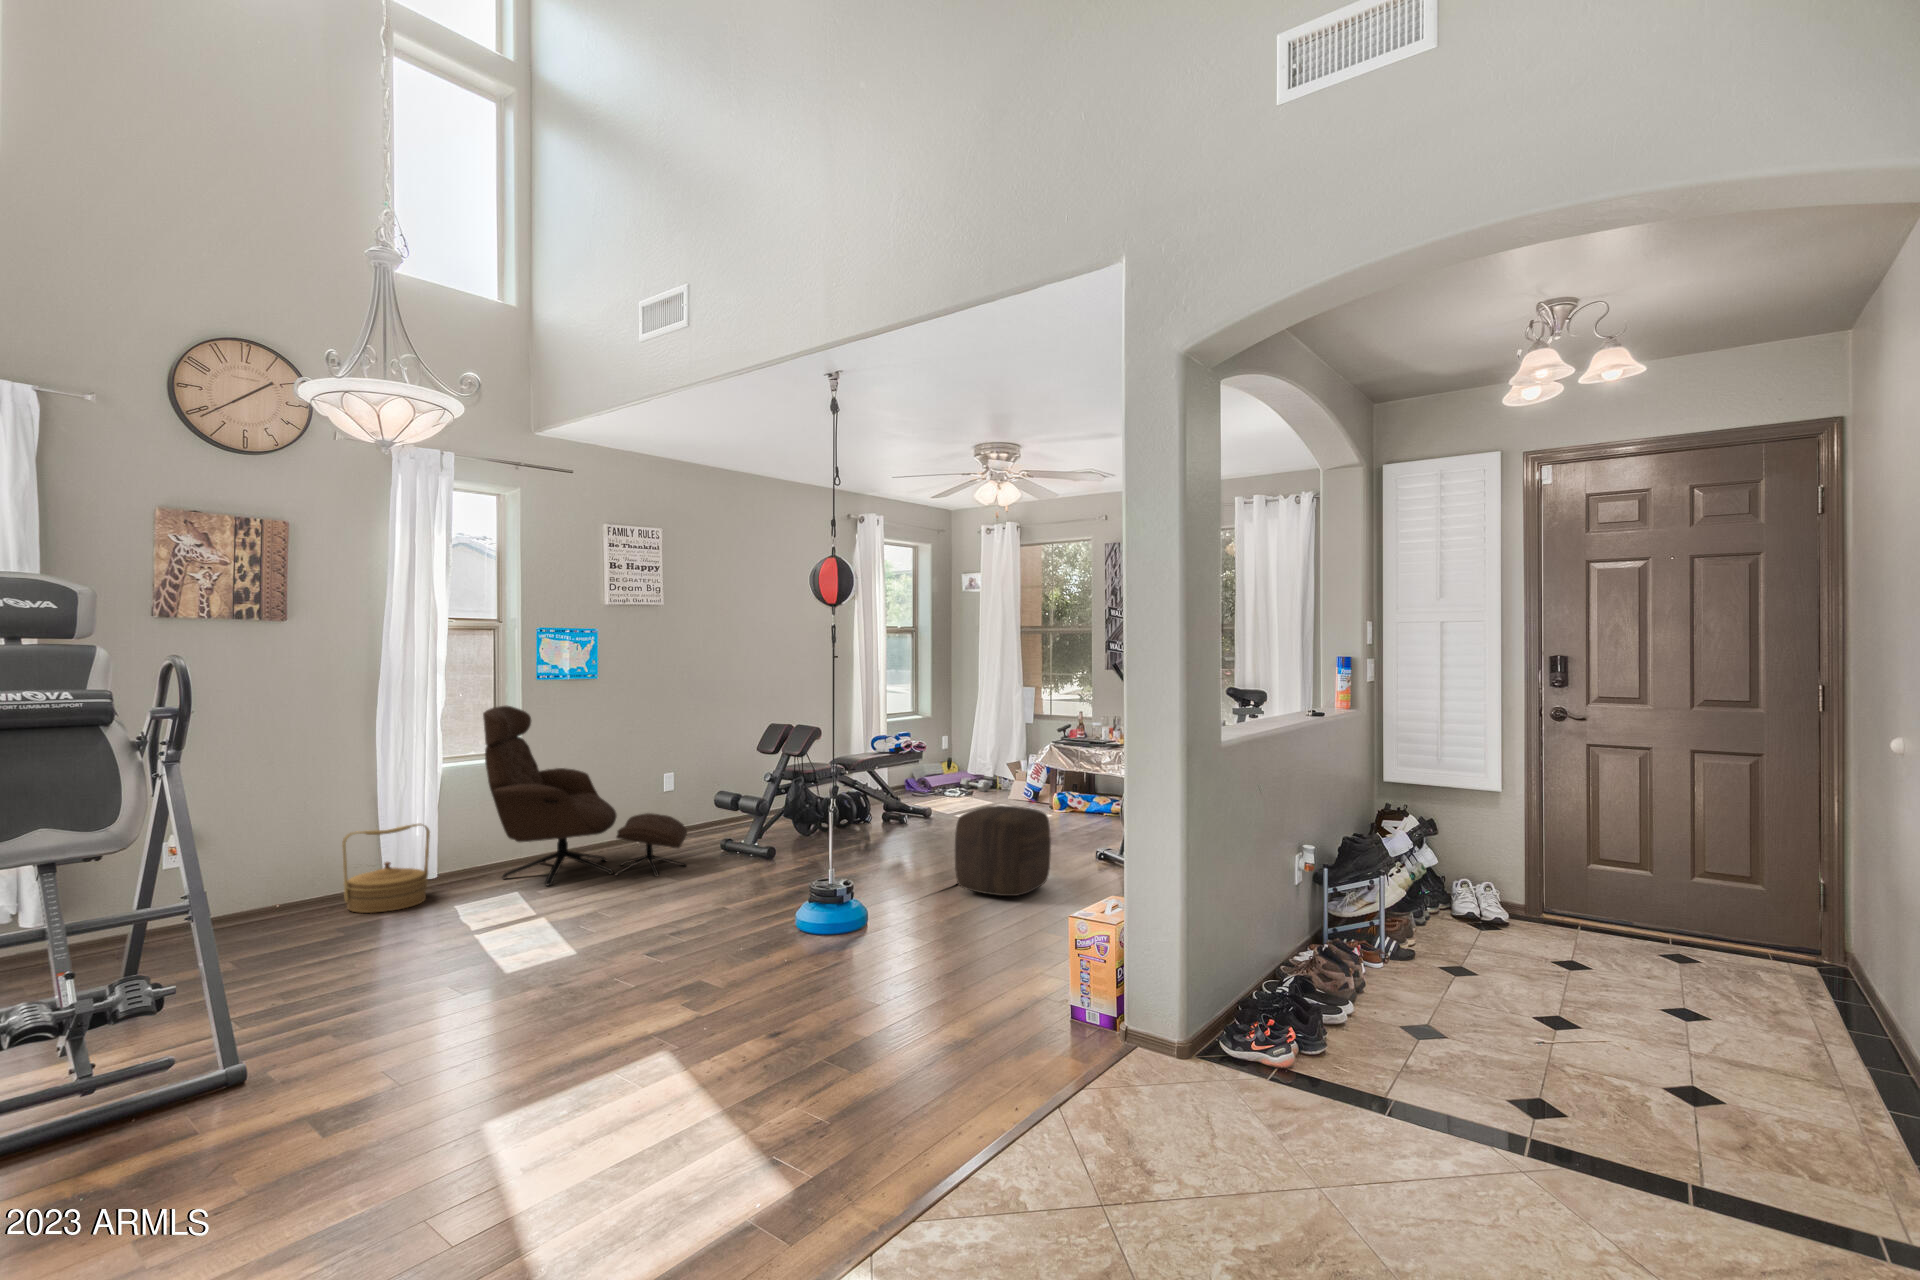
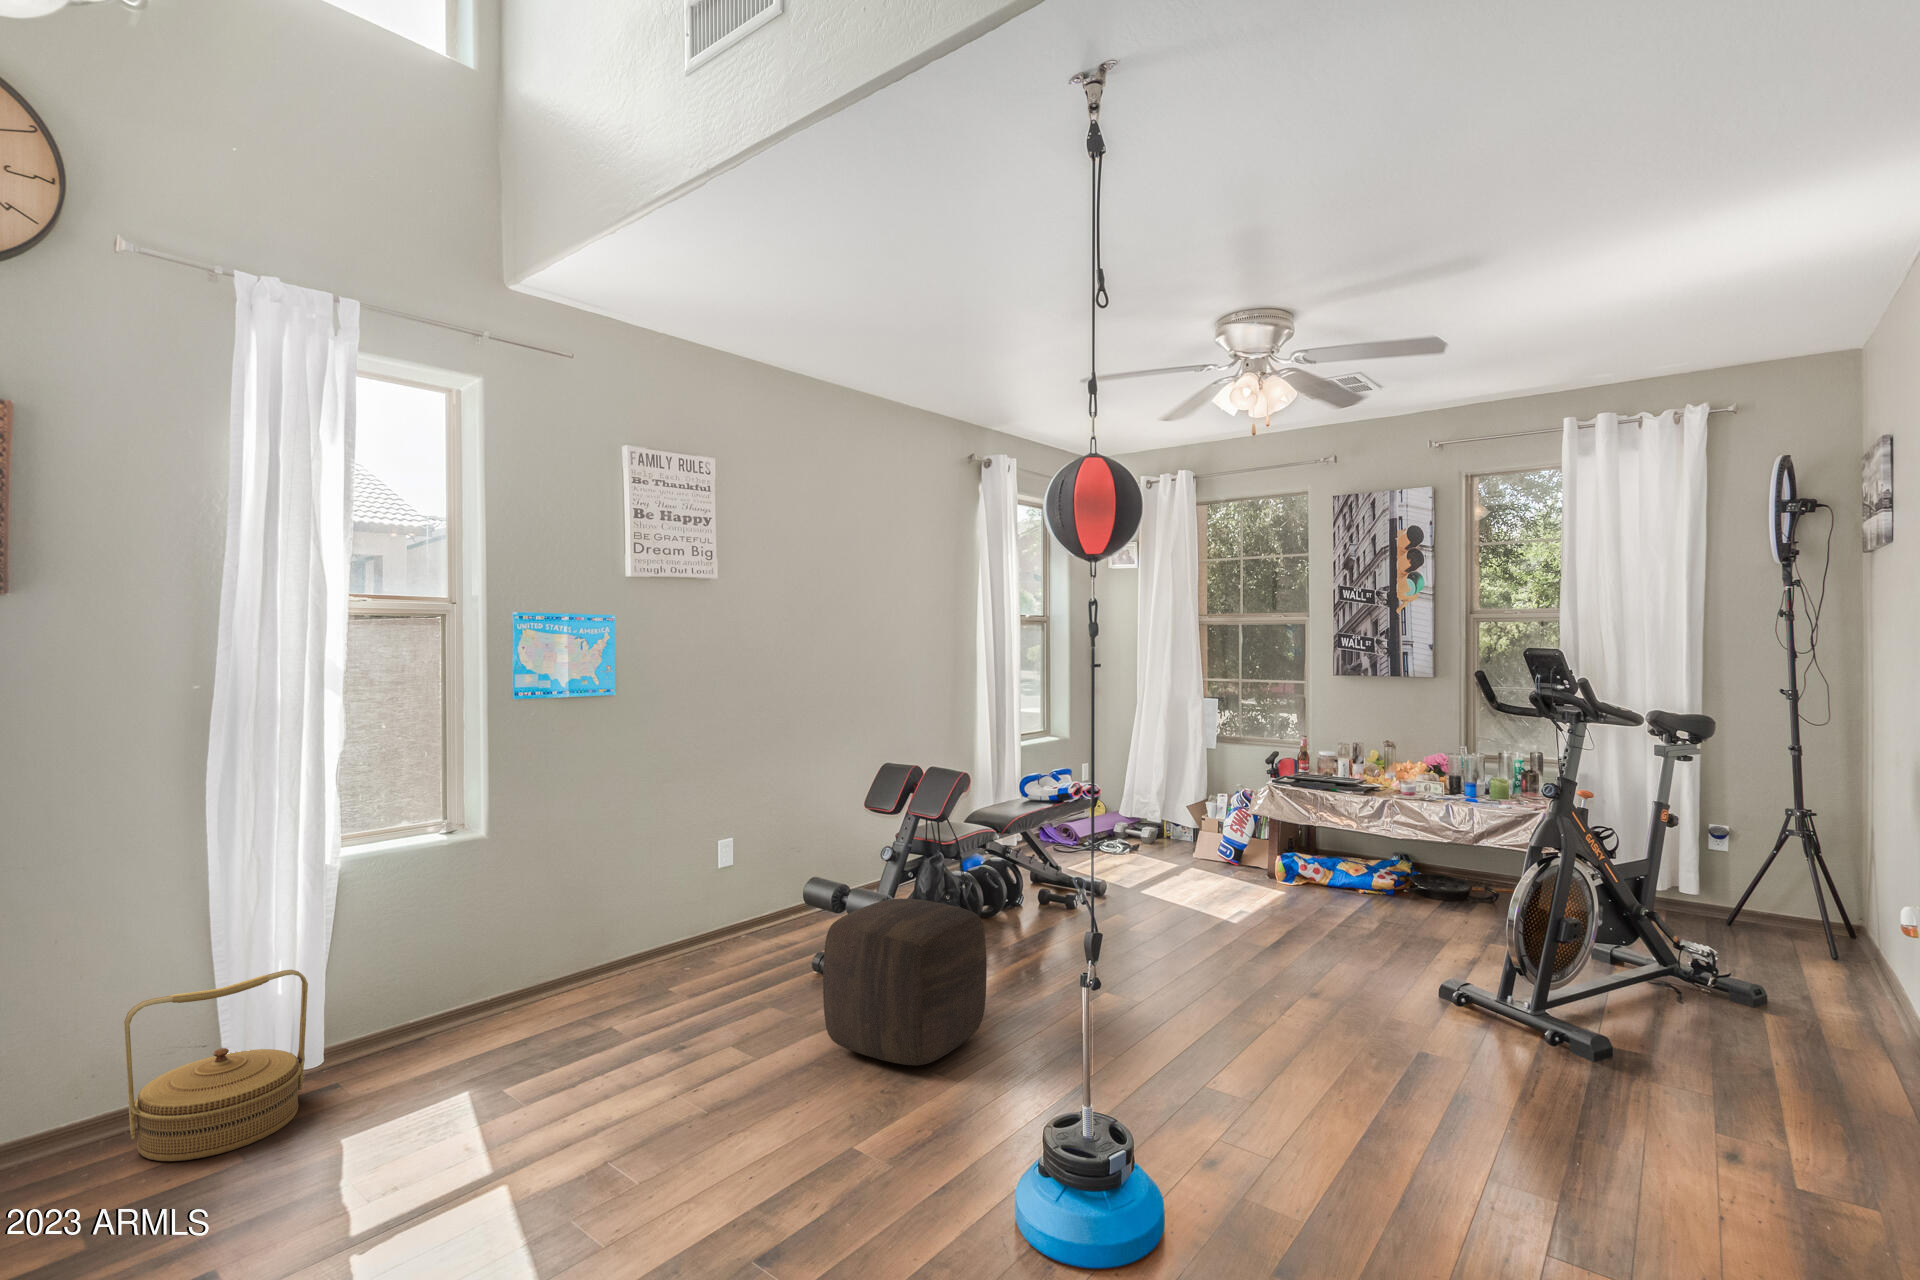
lounge chair: present [483,706,687,885] -> none [410,745,766,1073]
ottoman: present [955,805,1051,896] -> present [823,899,987,1065]

